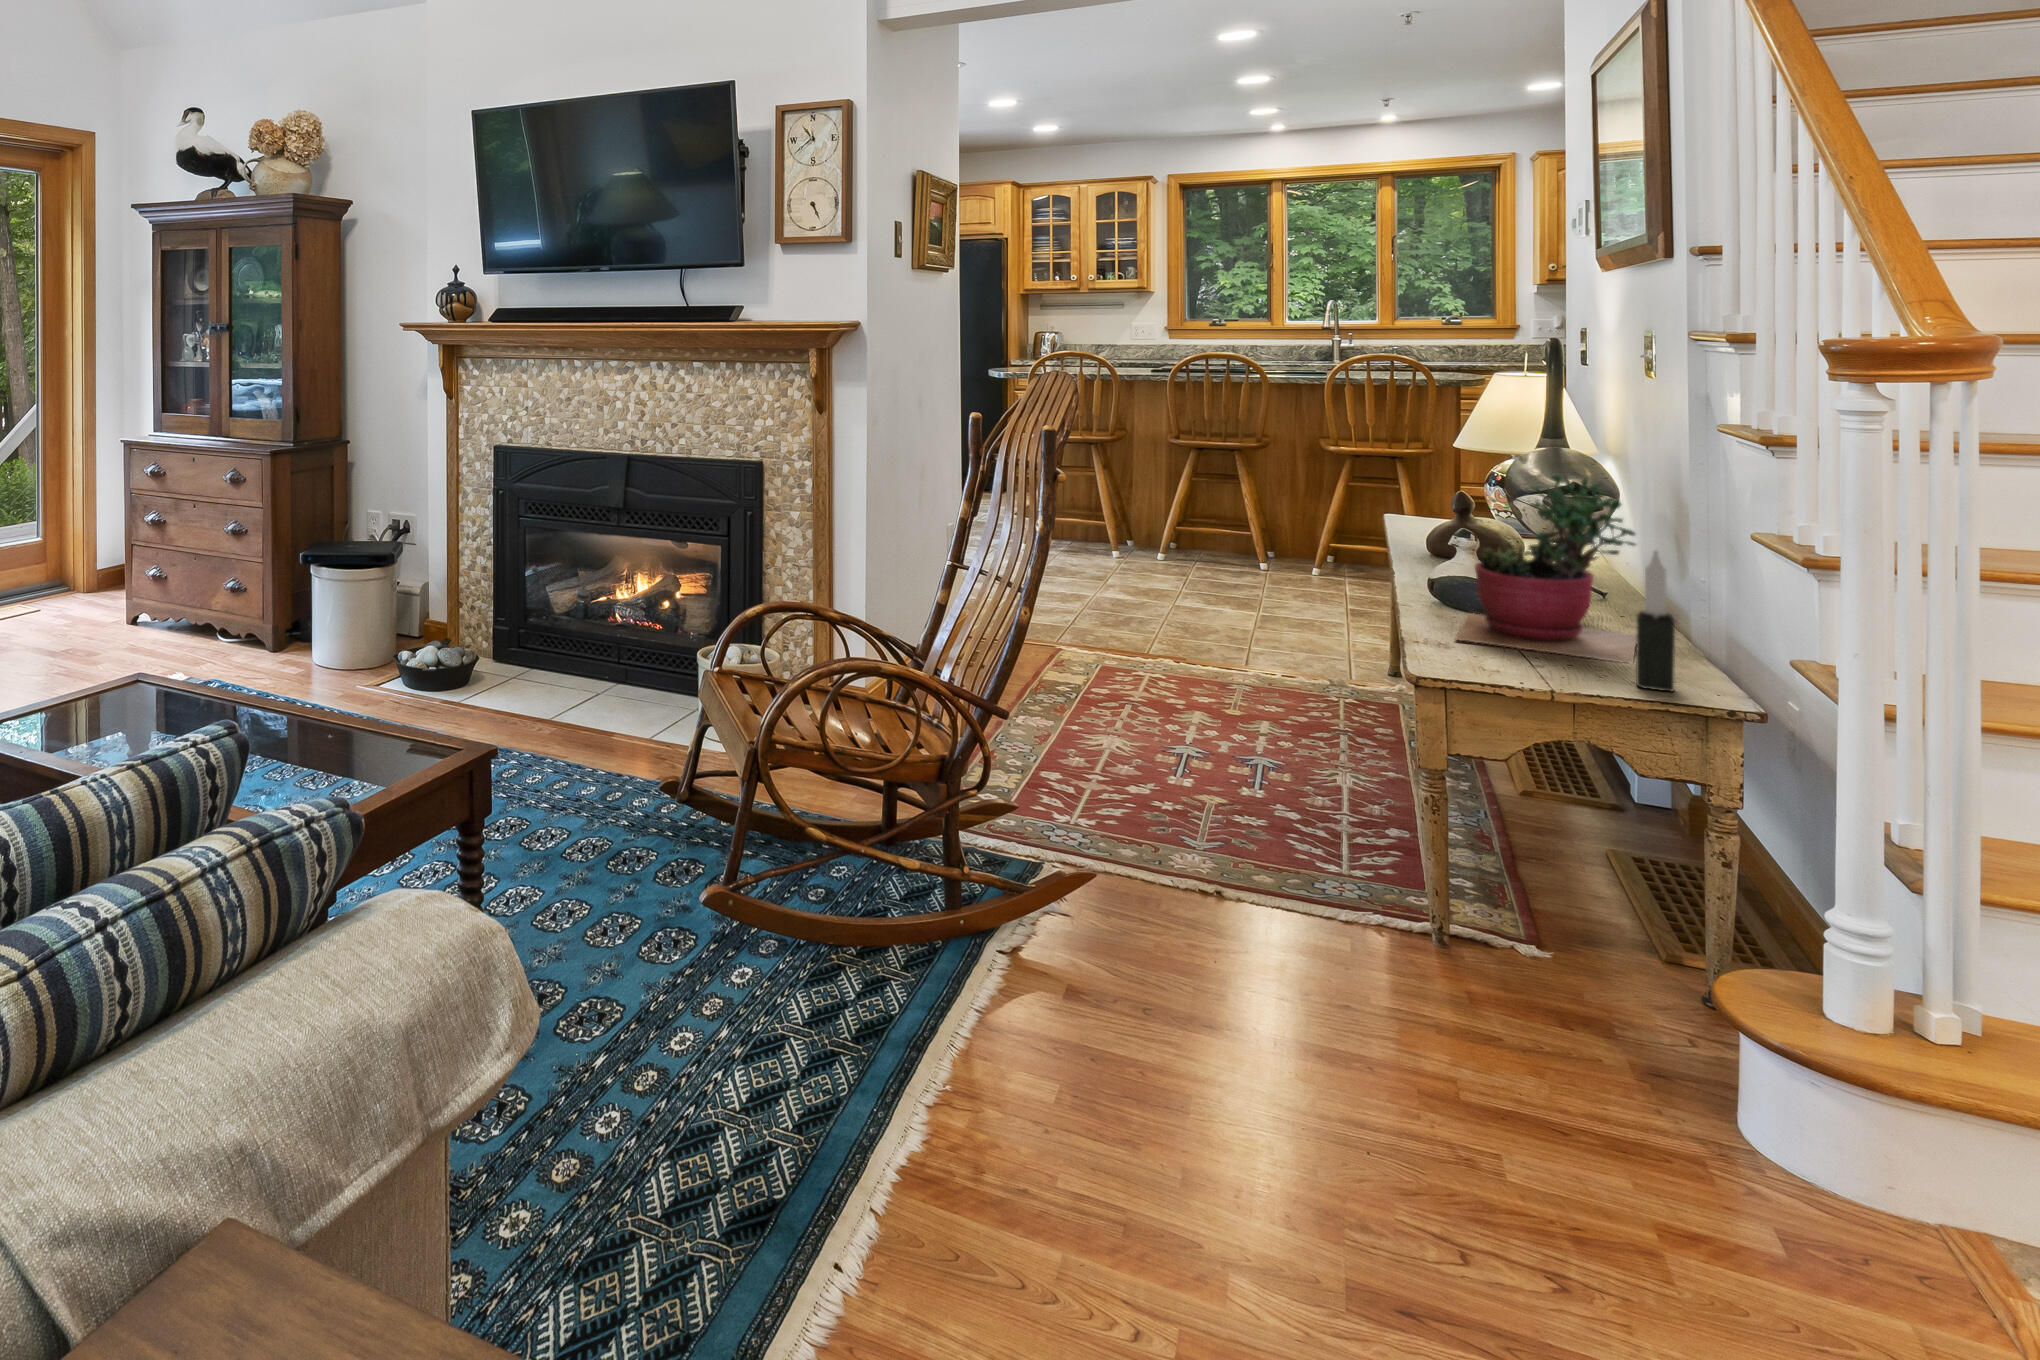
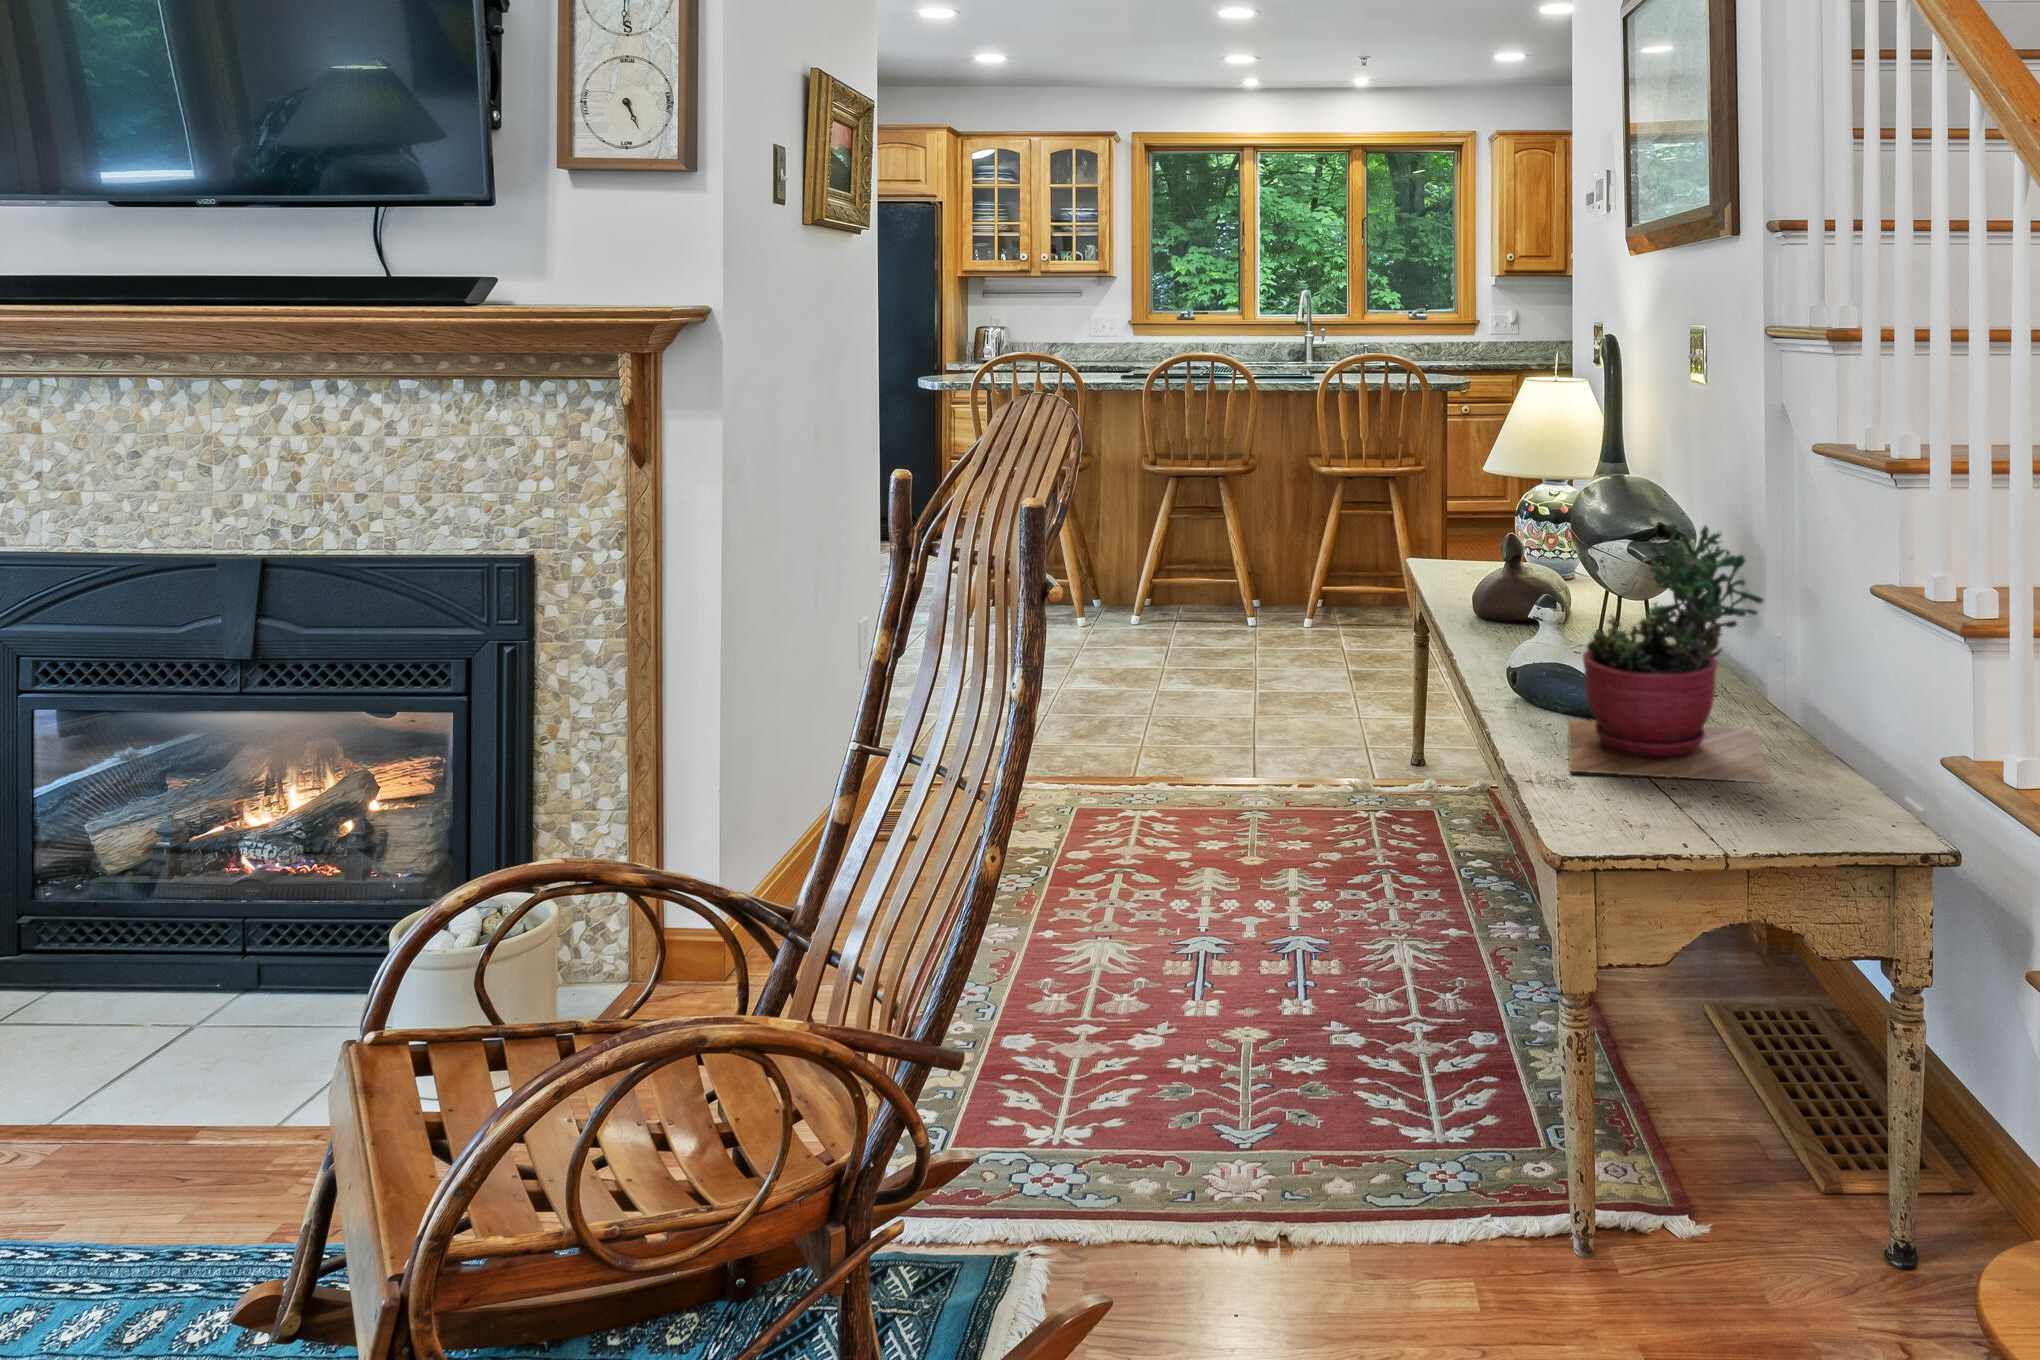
candle: present [1635,550,1675,692] -> none [1803,634,1849,834]

